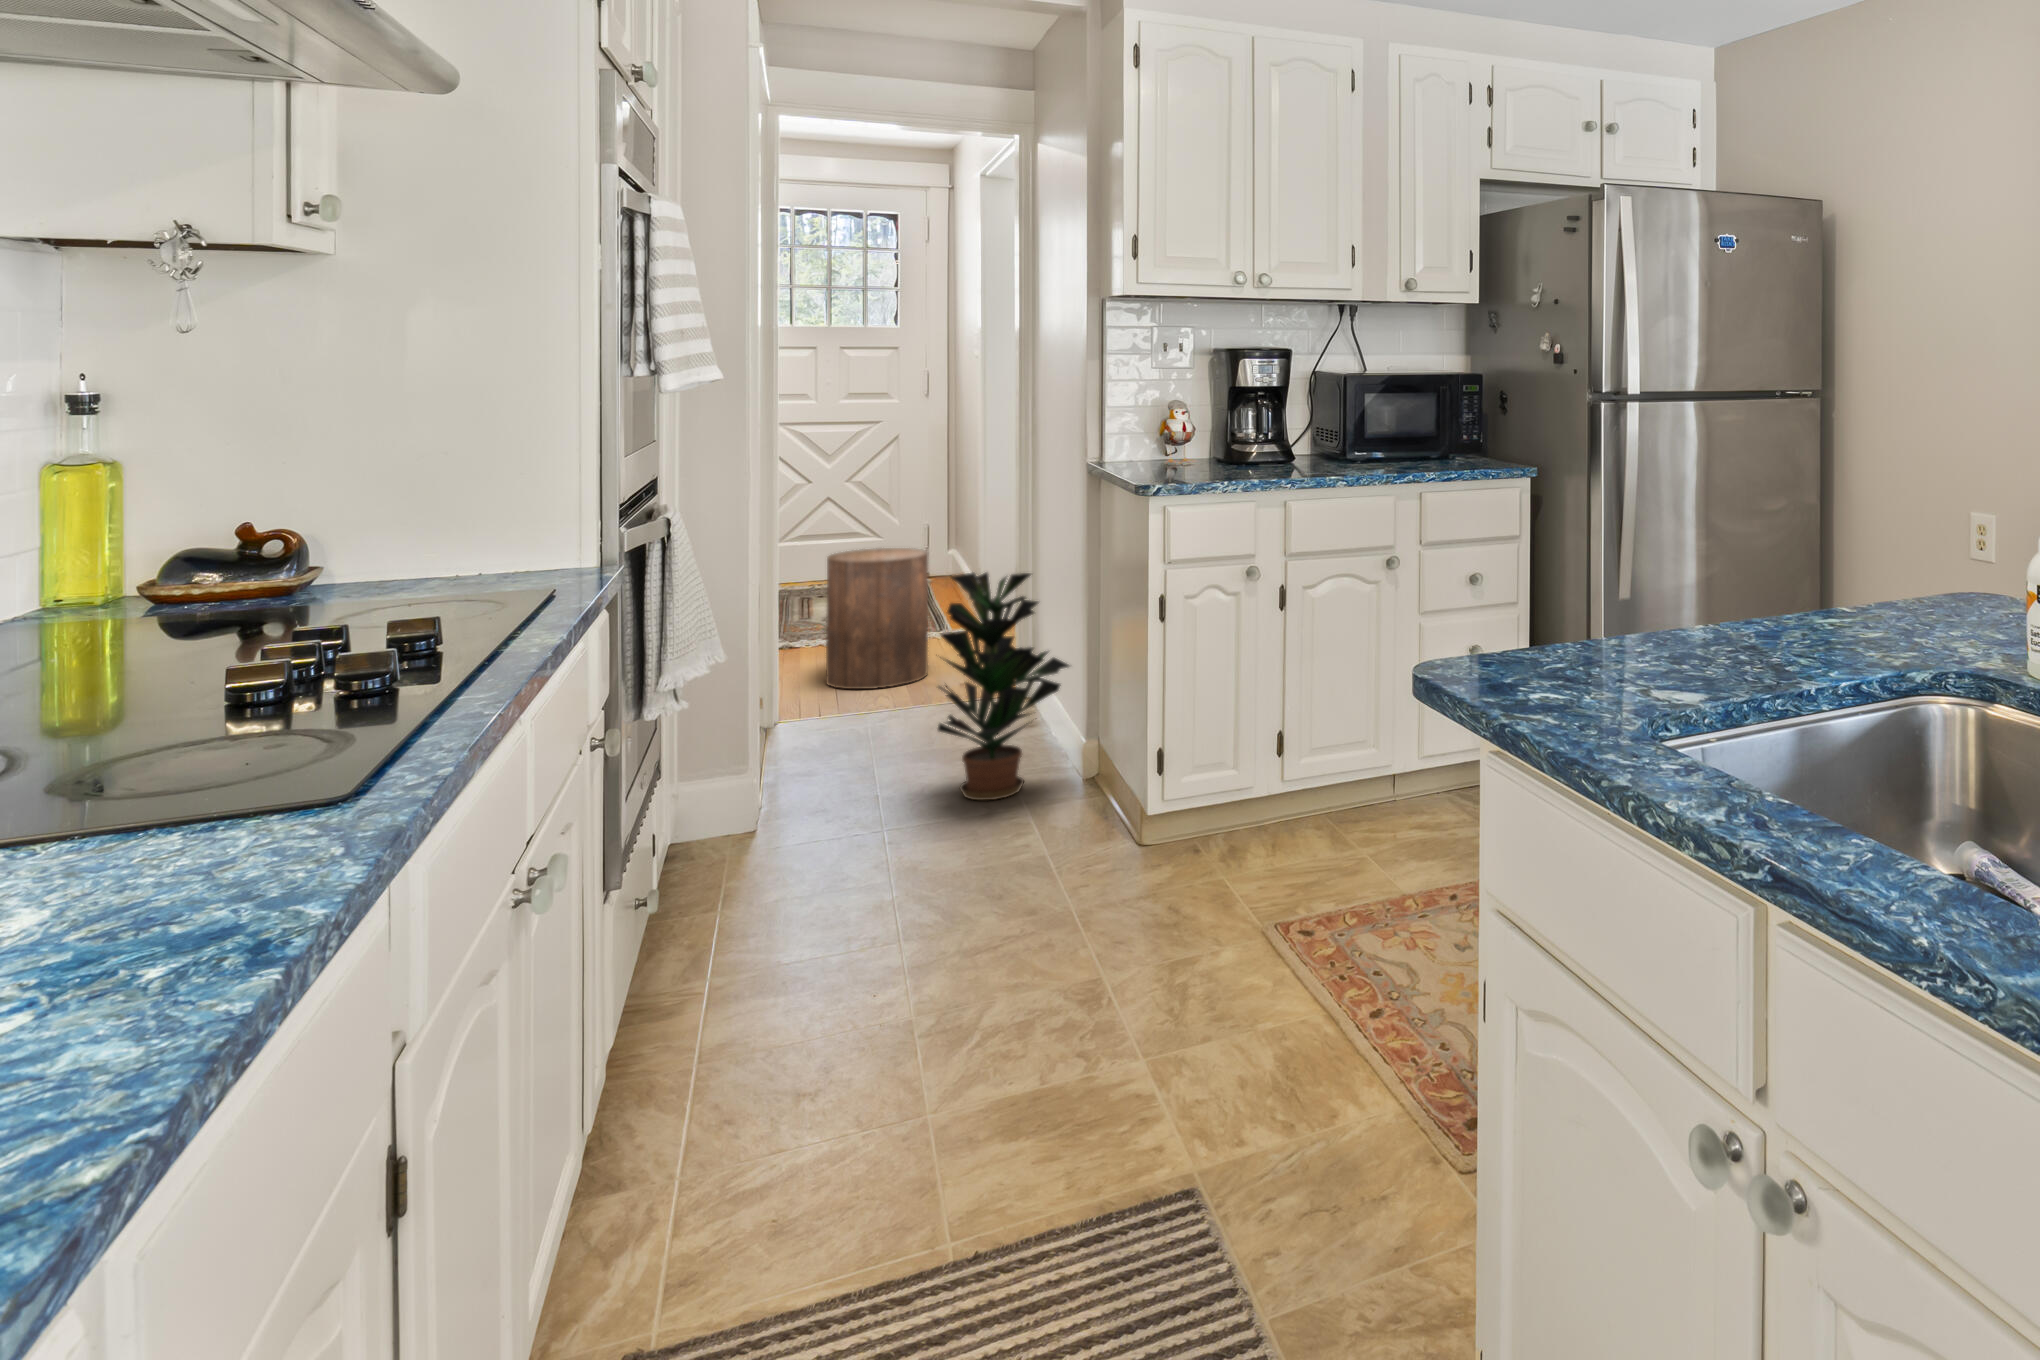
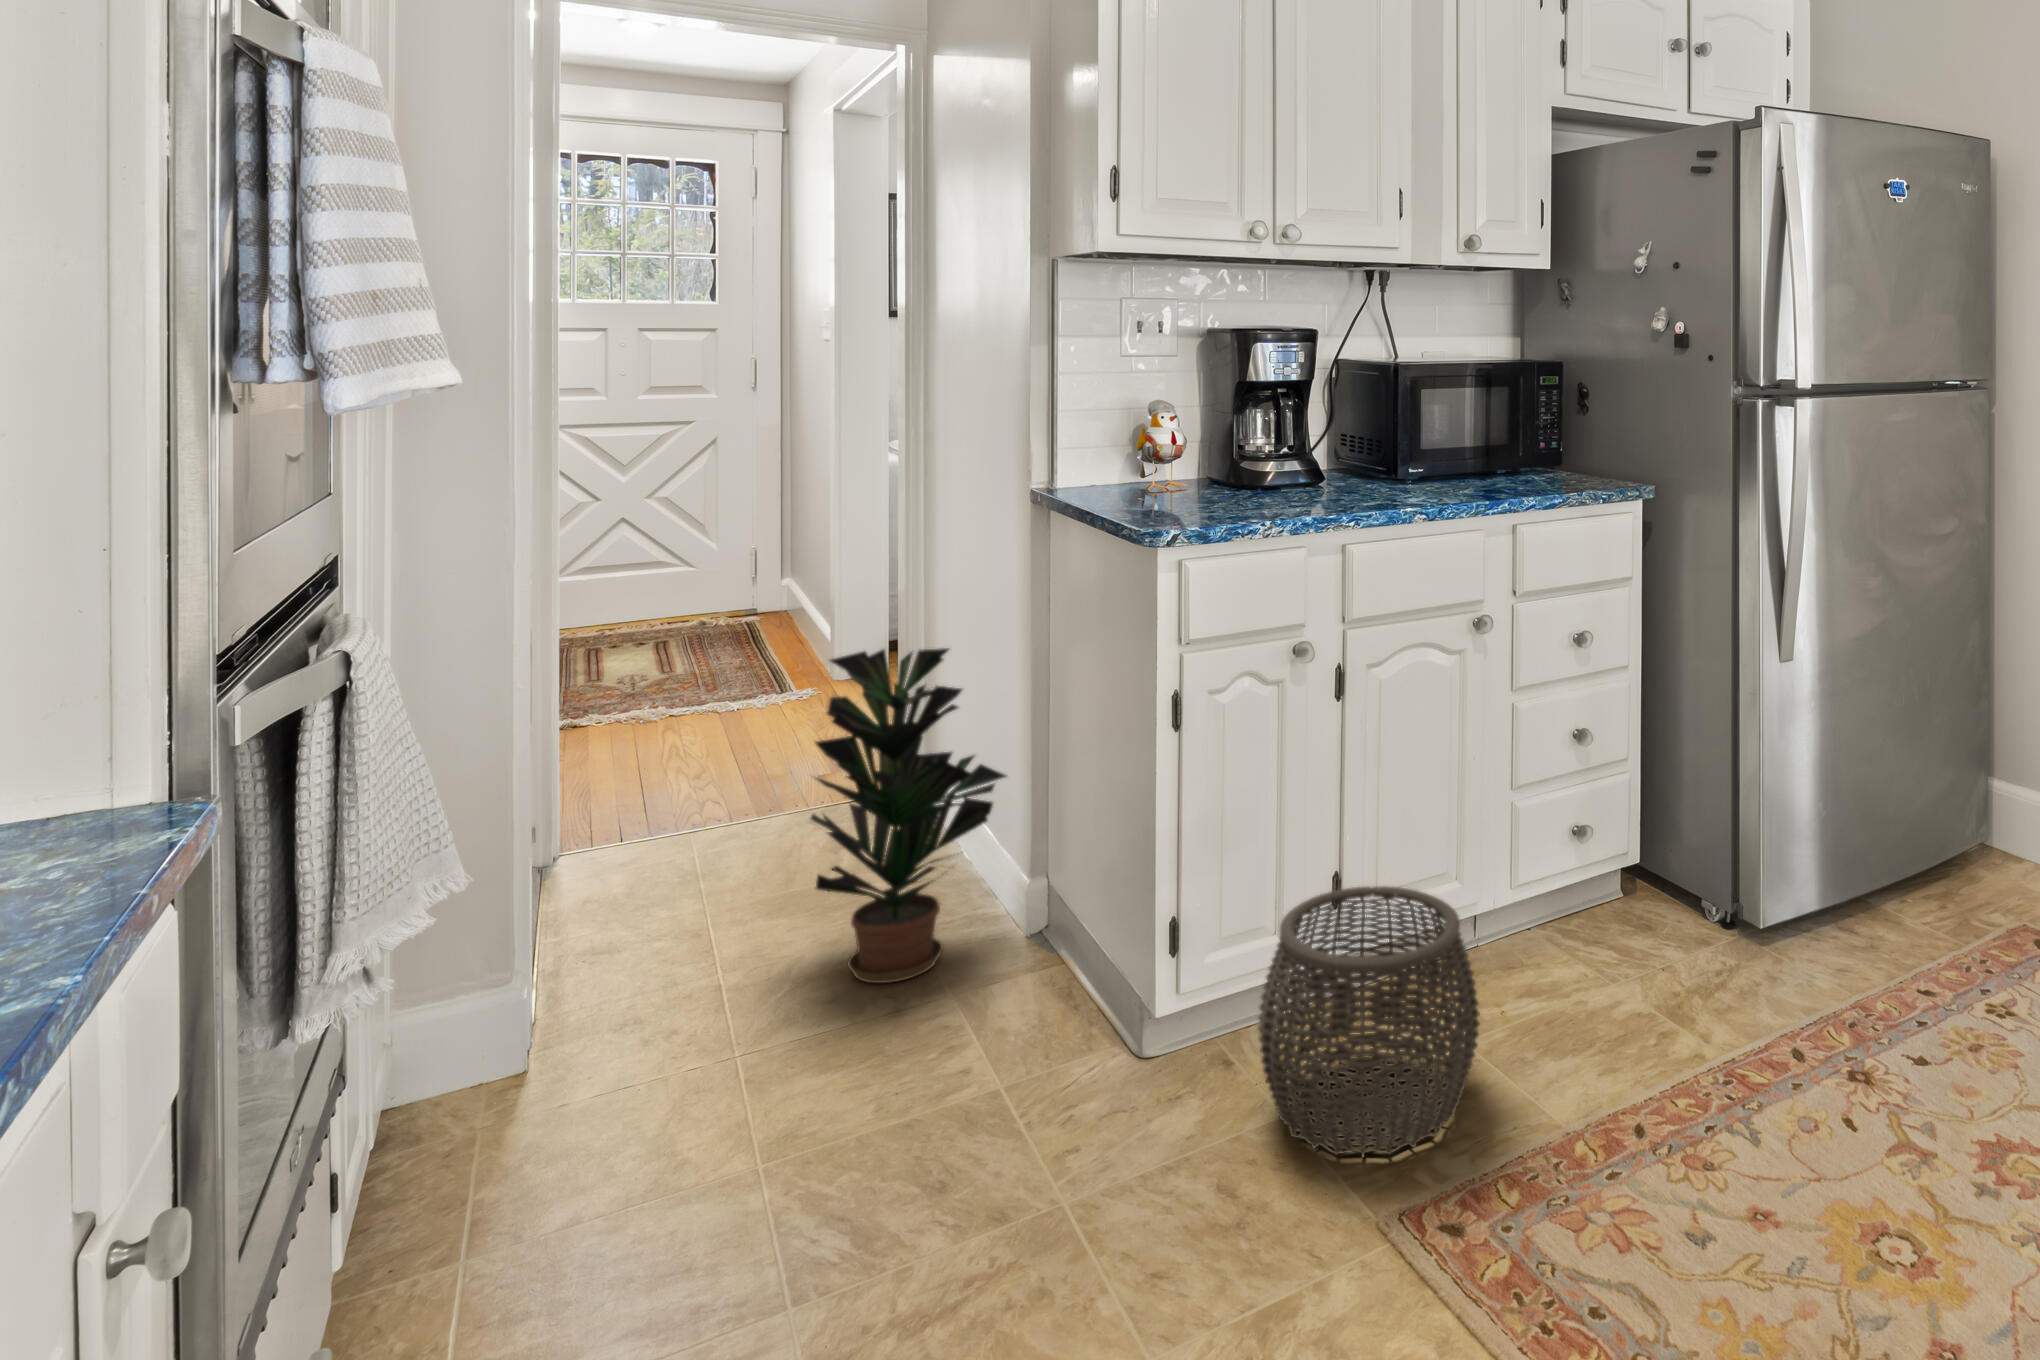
stool: present [826,548,929,689] -> none [629,595,773,791]
woven basket: none [1205,733,1358,900] -> present [1258,886,1480,1158]

